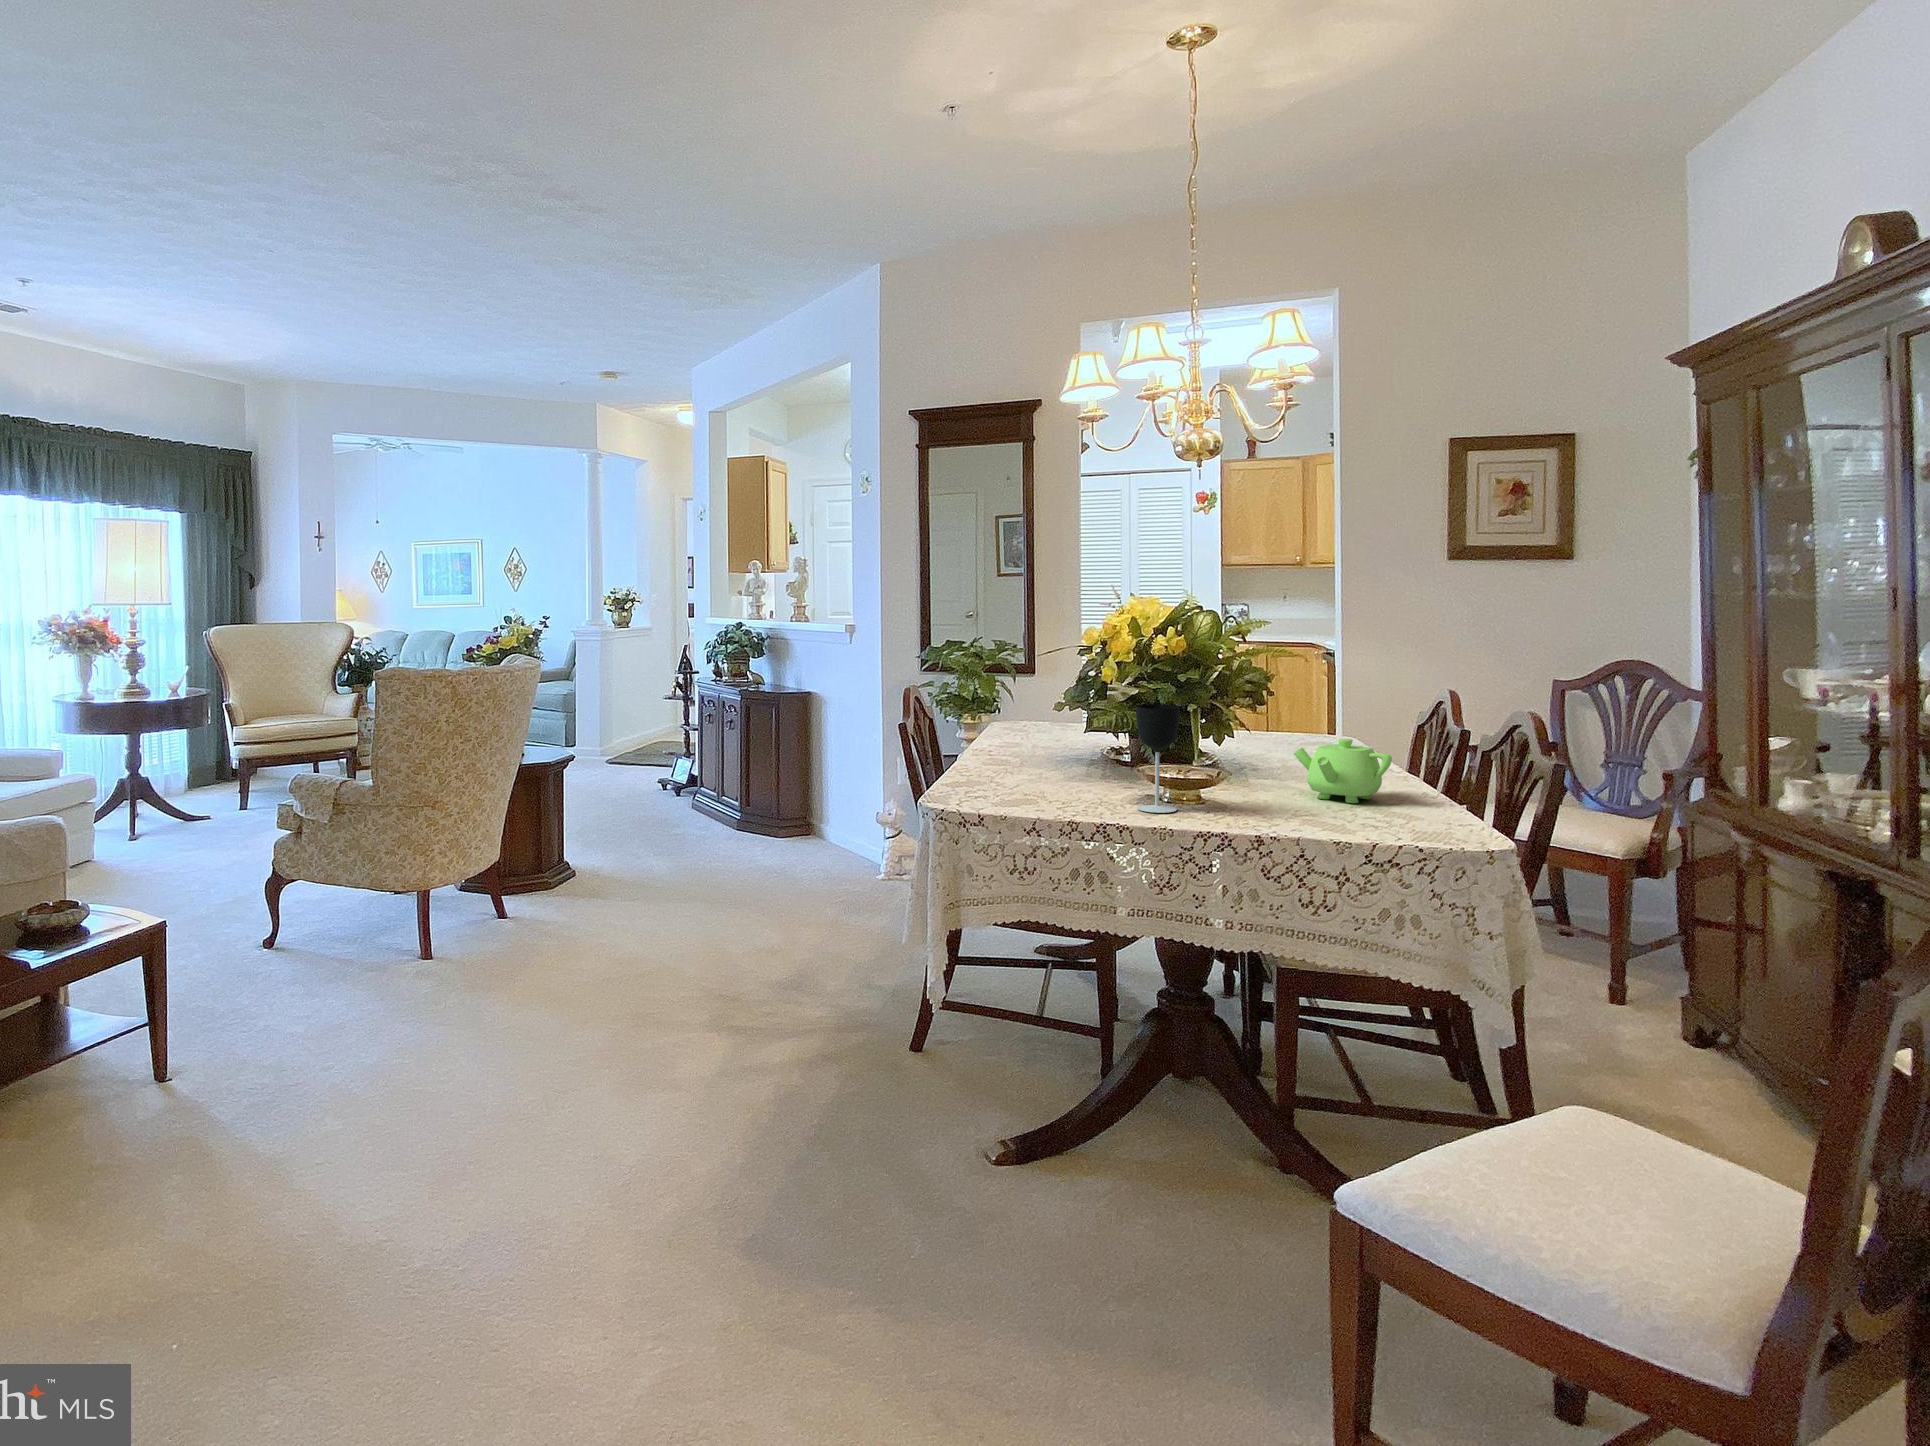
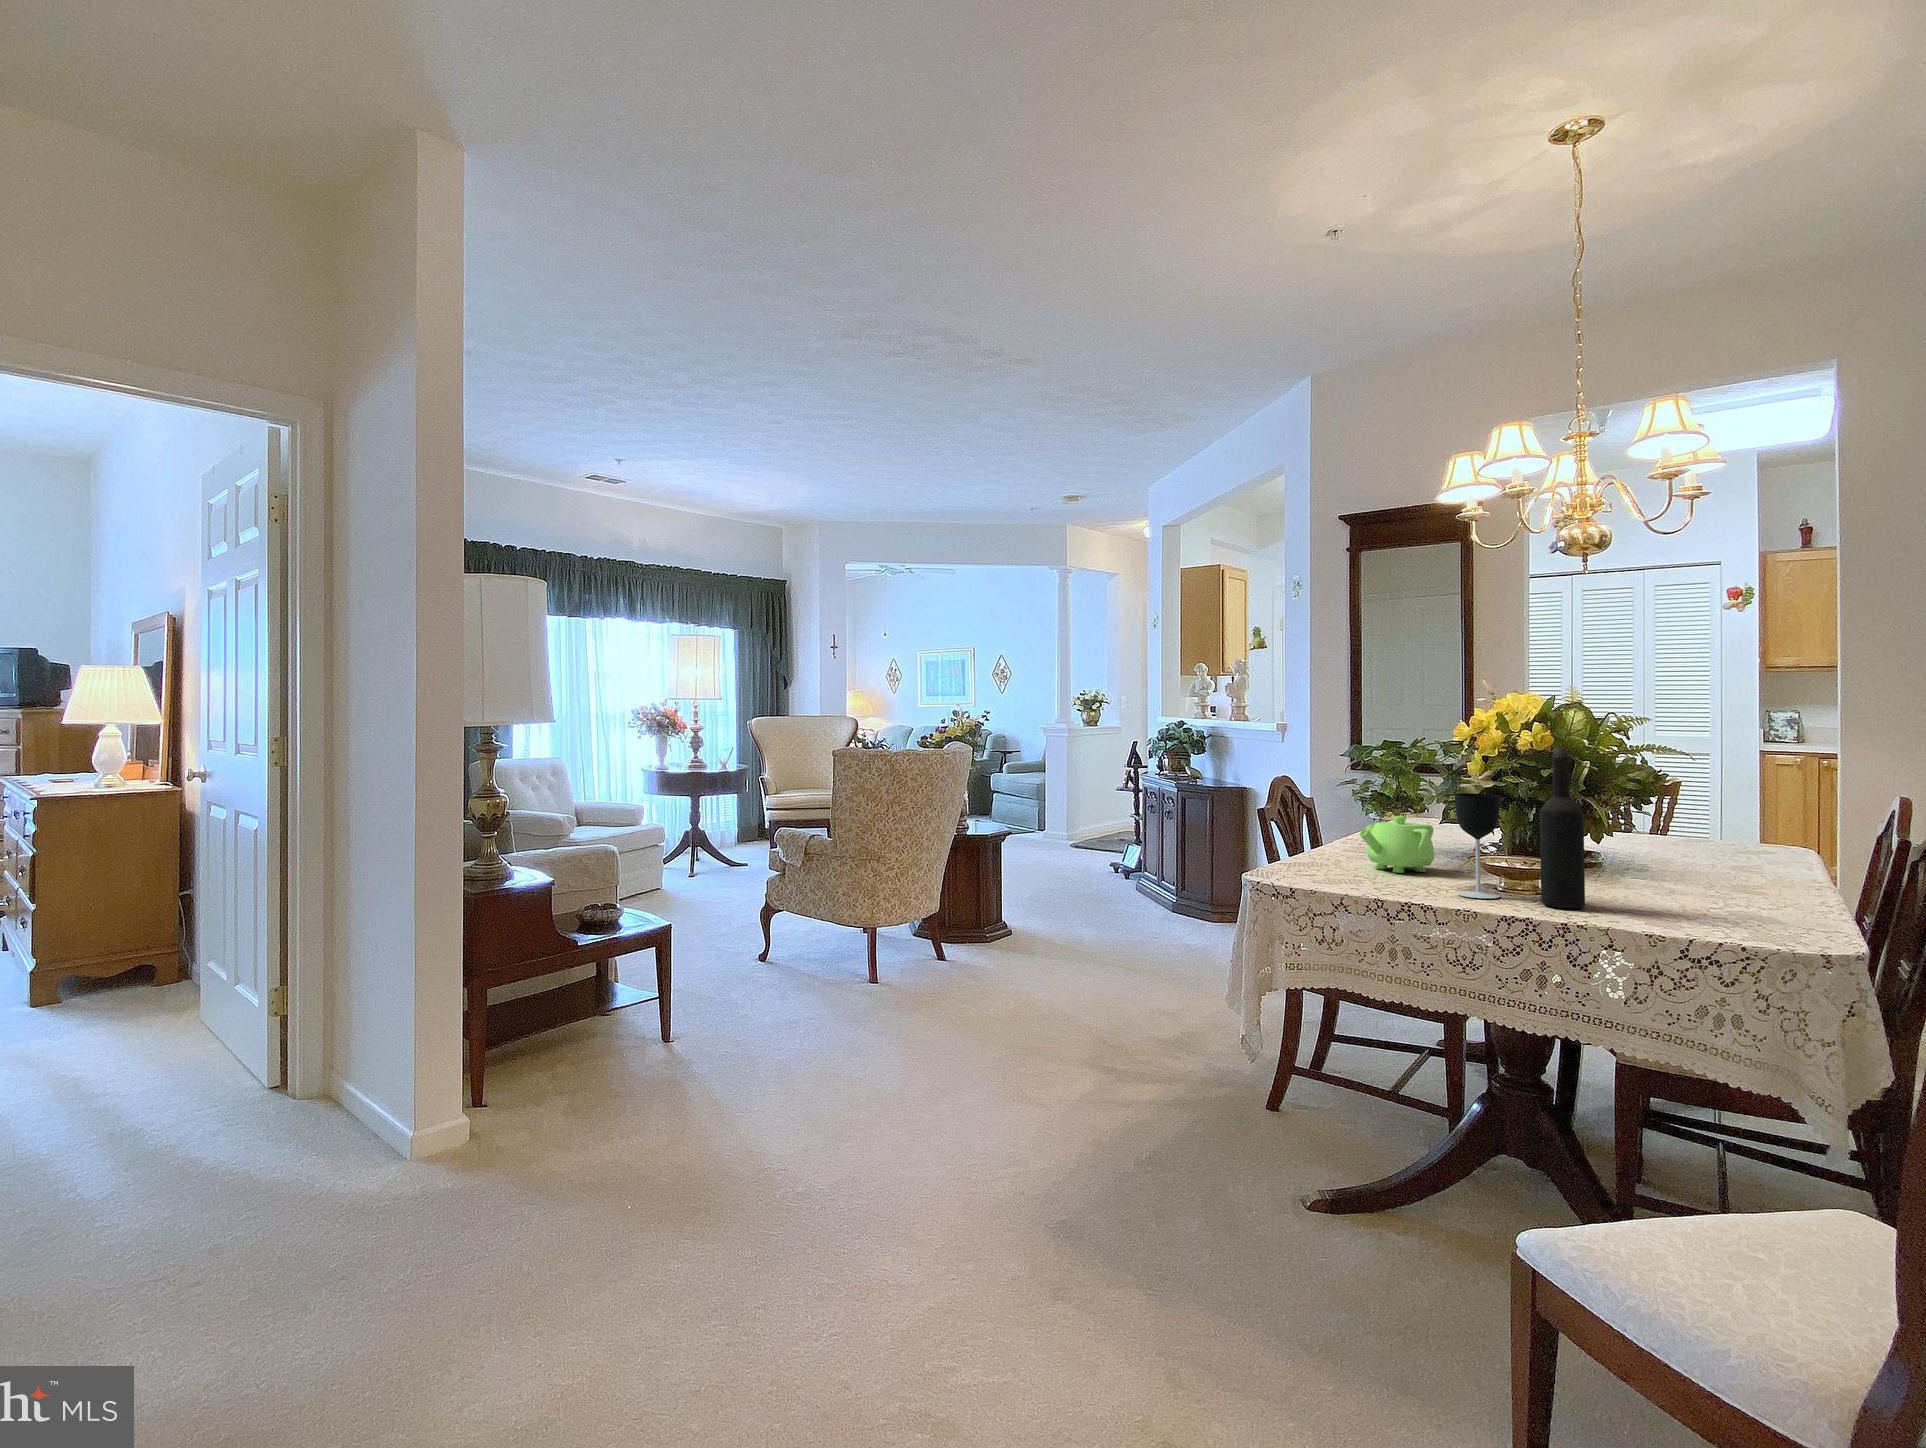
wine bottle: none [1219,656,1260,817] -> present [1540,748,1585,908]
teapot: present [1294,739,1392,803] -> present [1359,816,1434,873]

